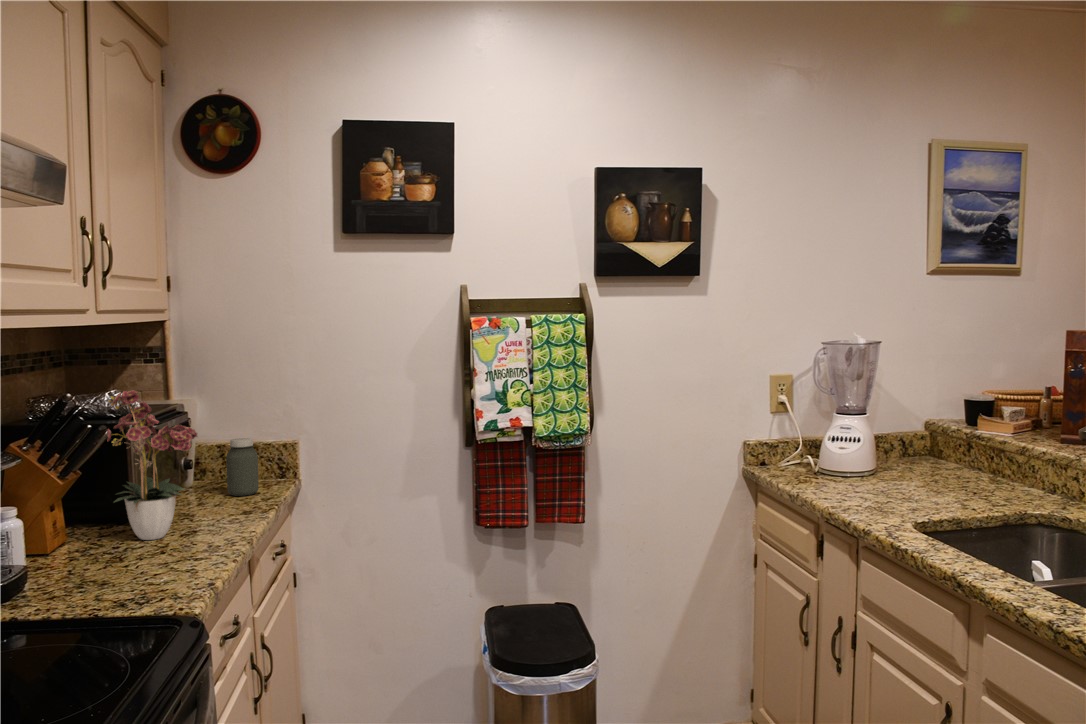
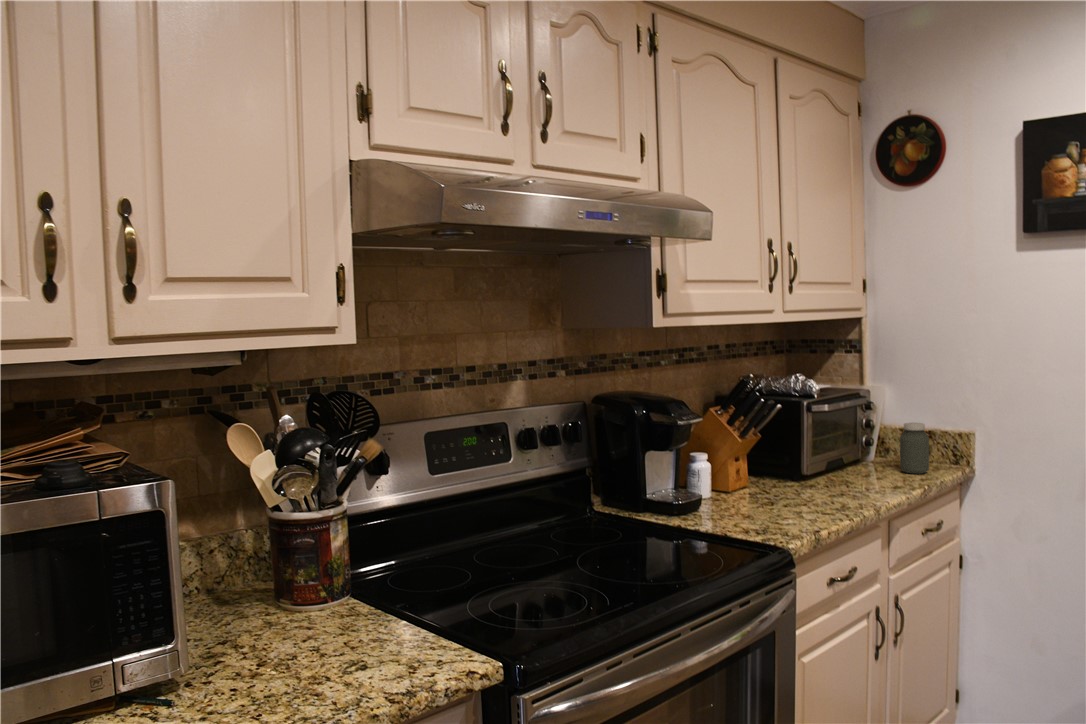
flower arrangement: present [107,391,197,540] -> none [775,369,861,495]

